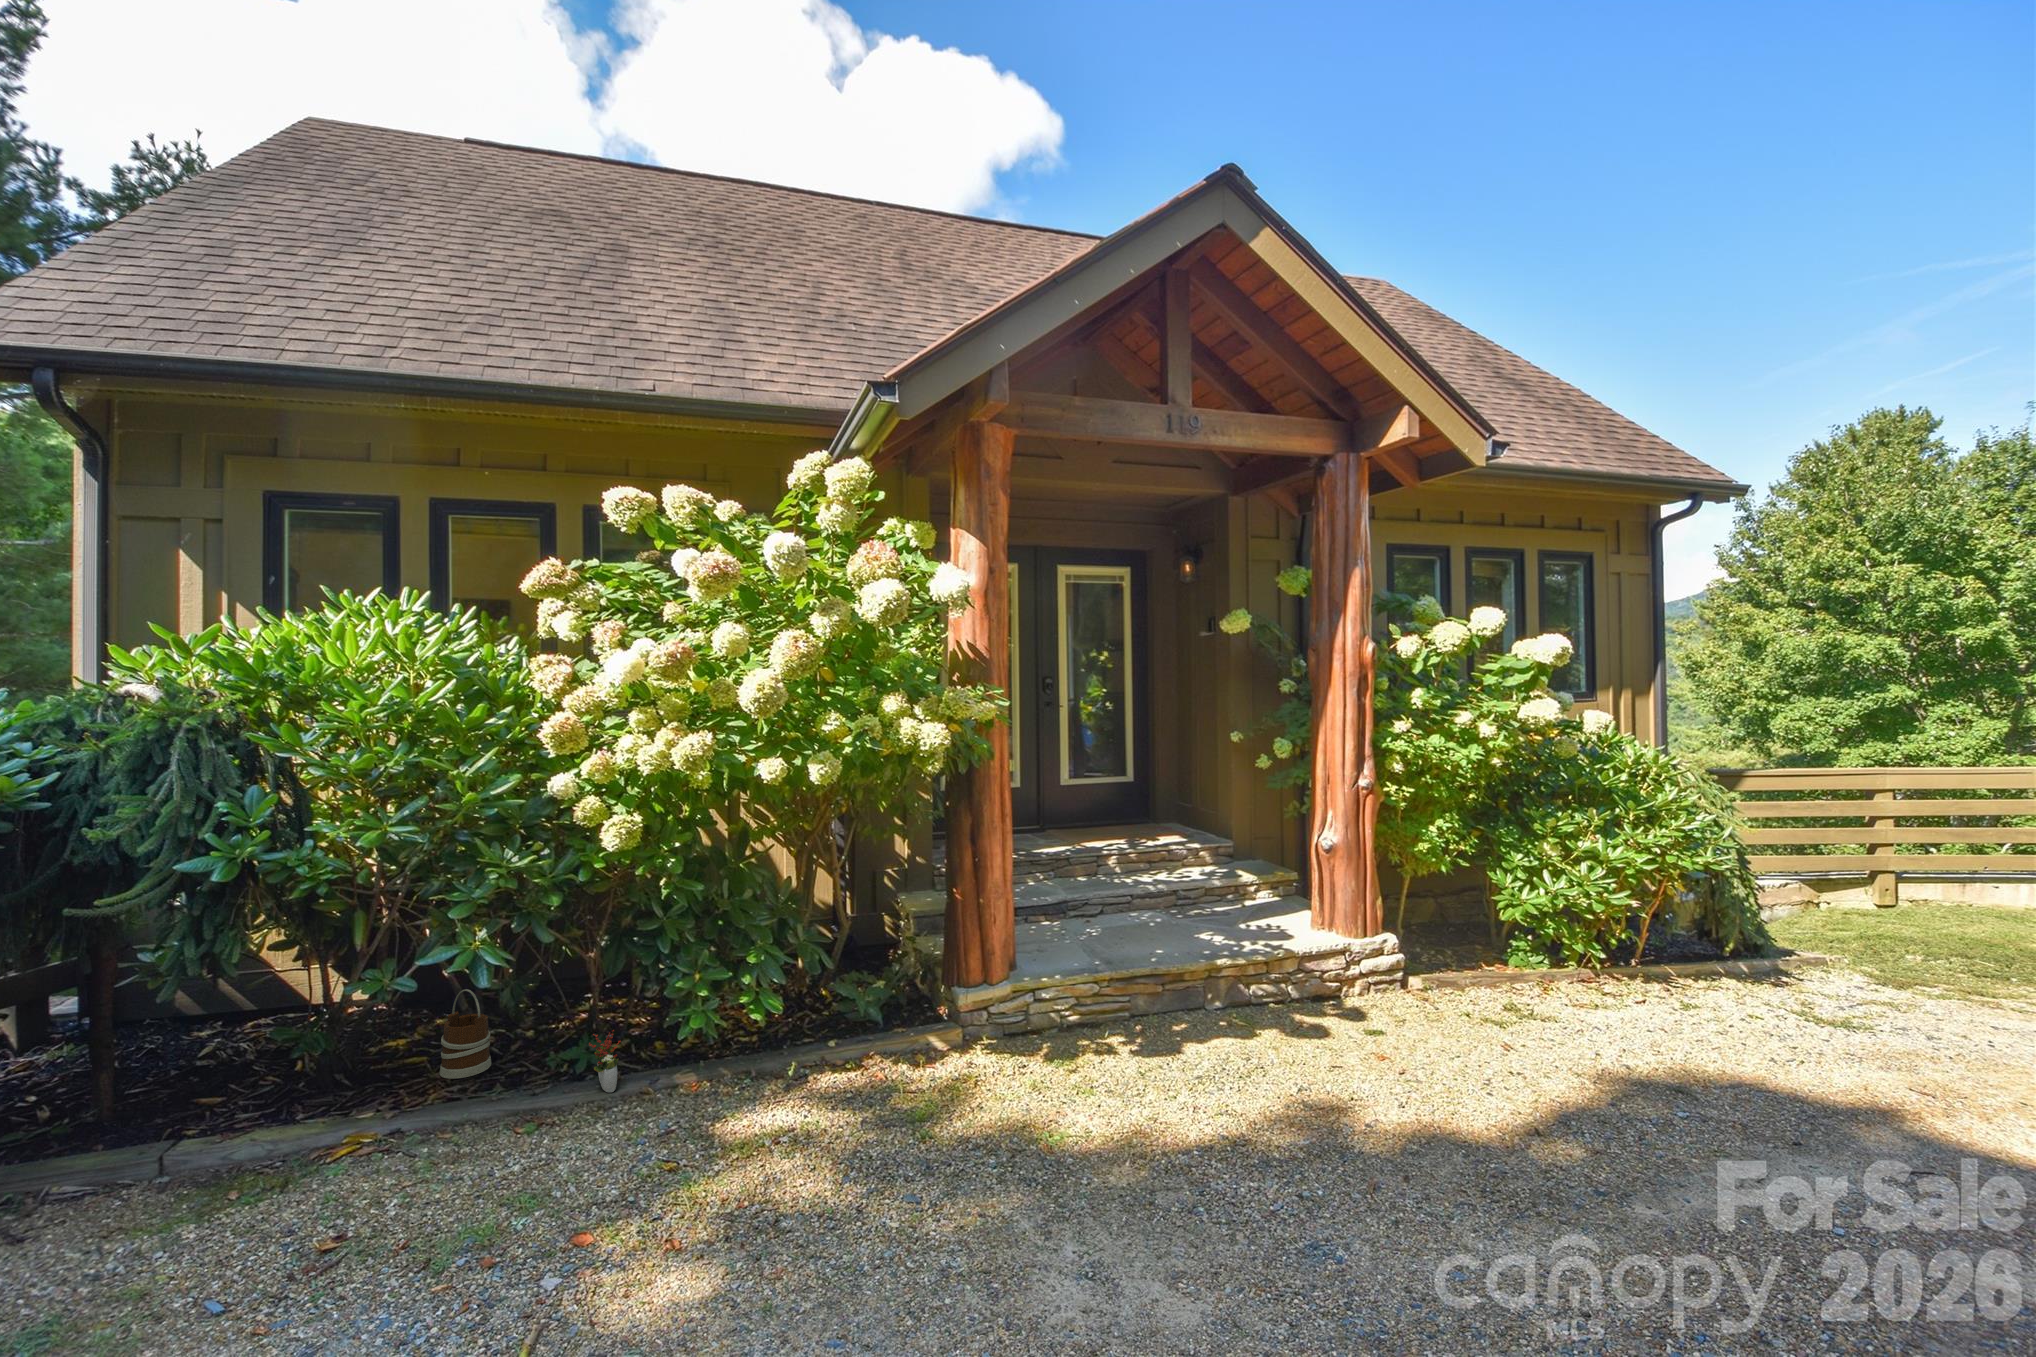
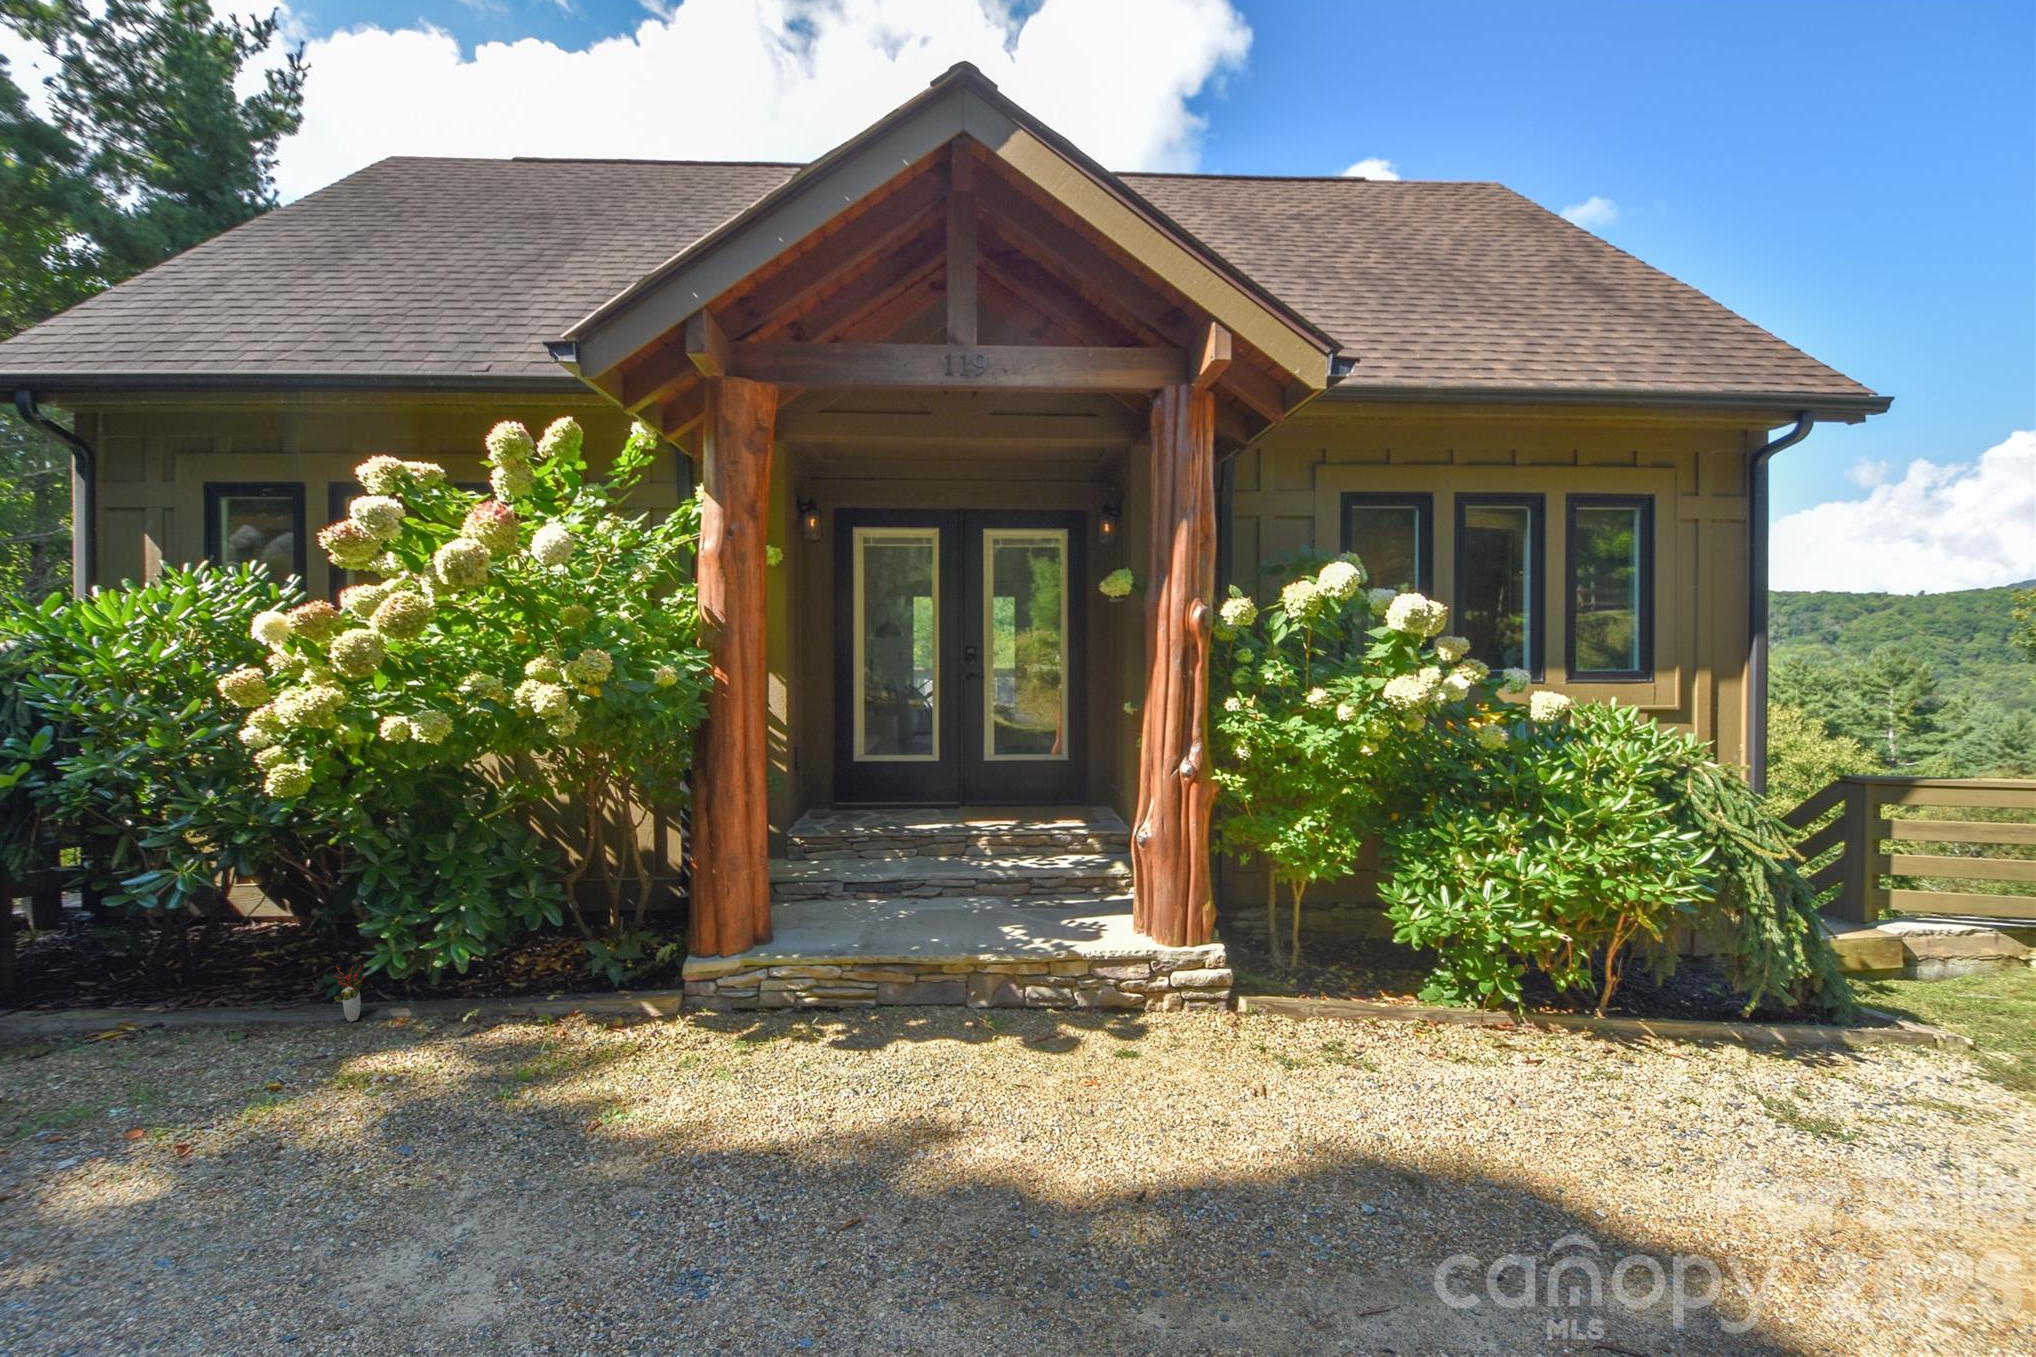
wooden bucket: present [439,989,491,1079] -> none [253,920,304,996]

